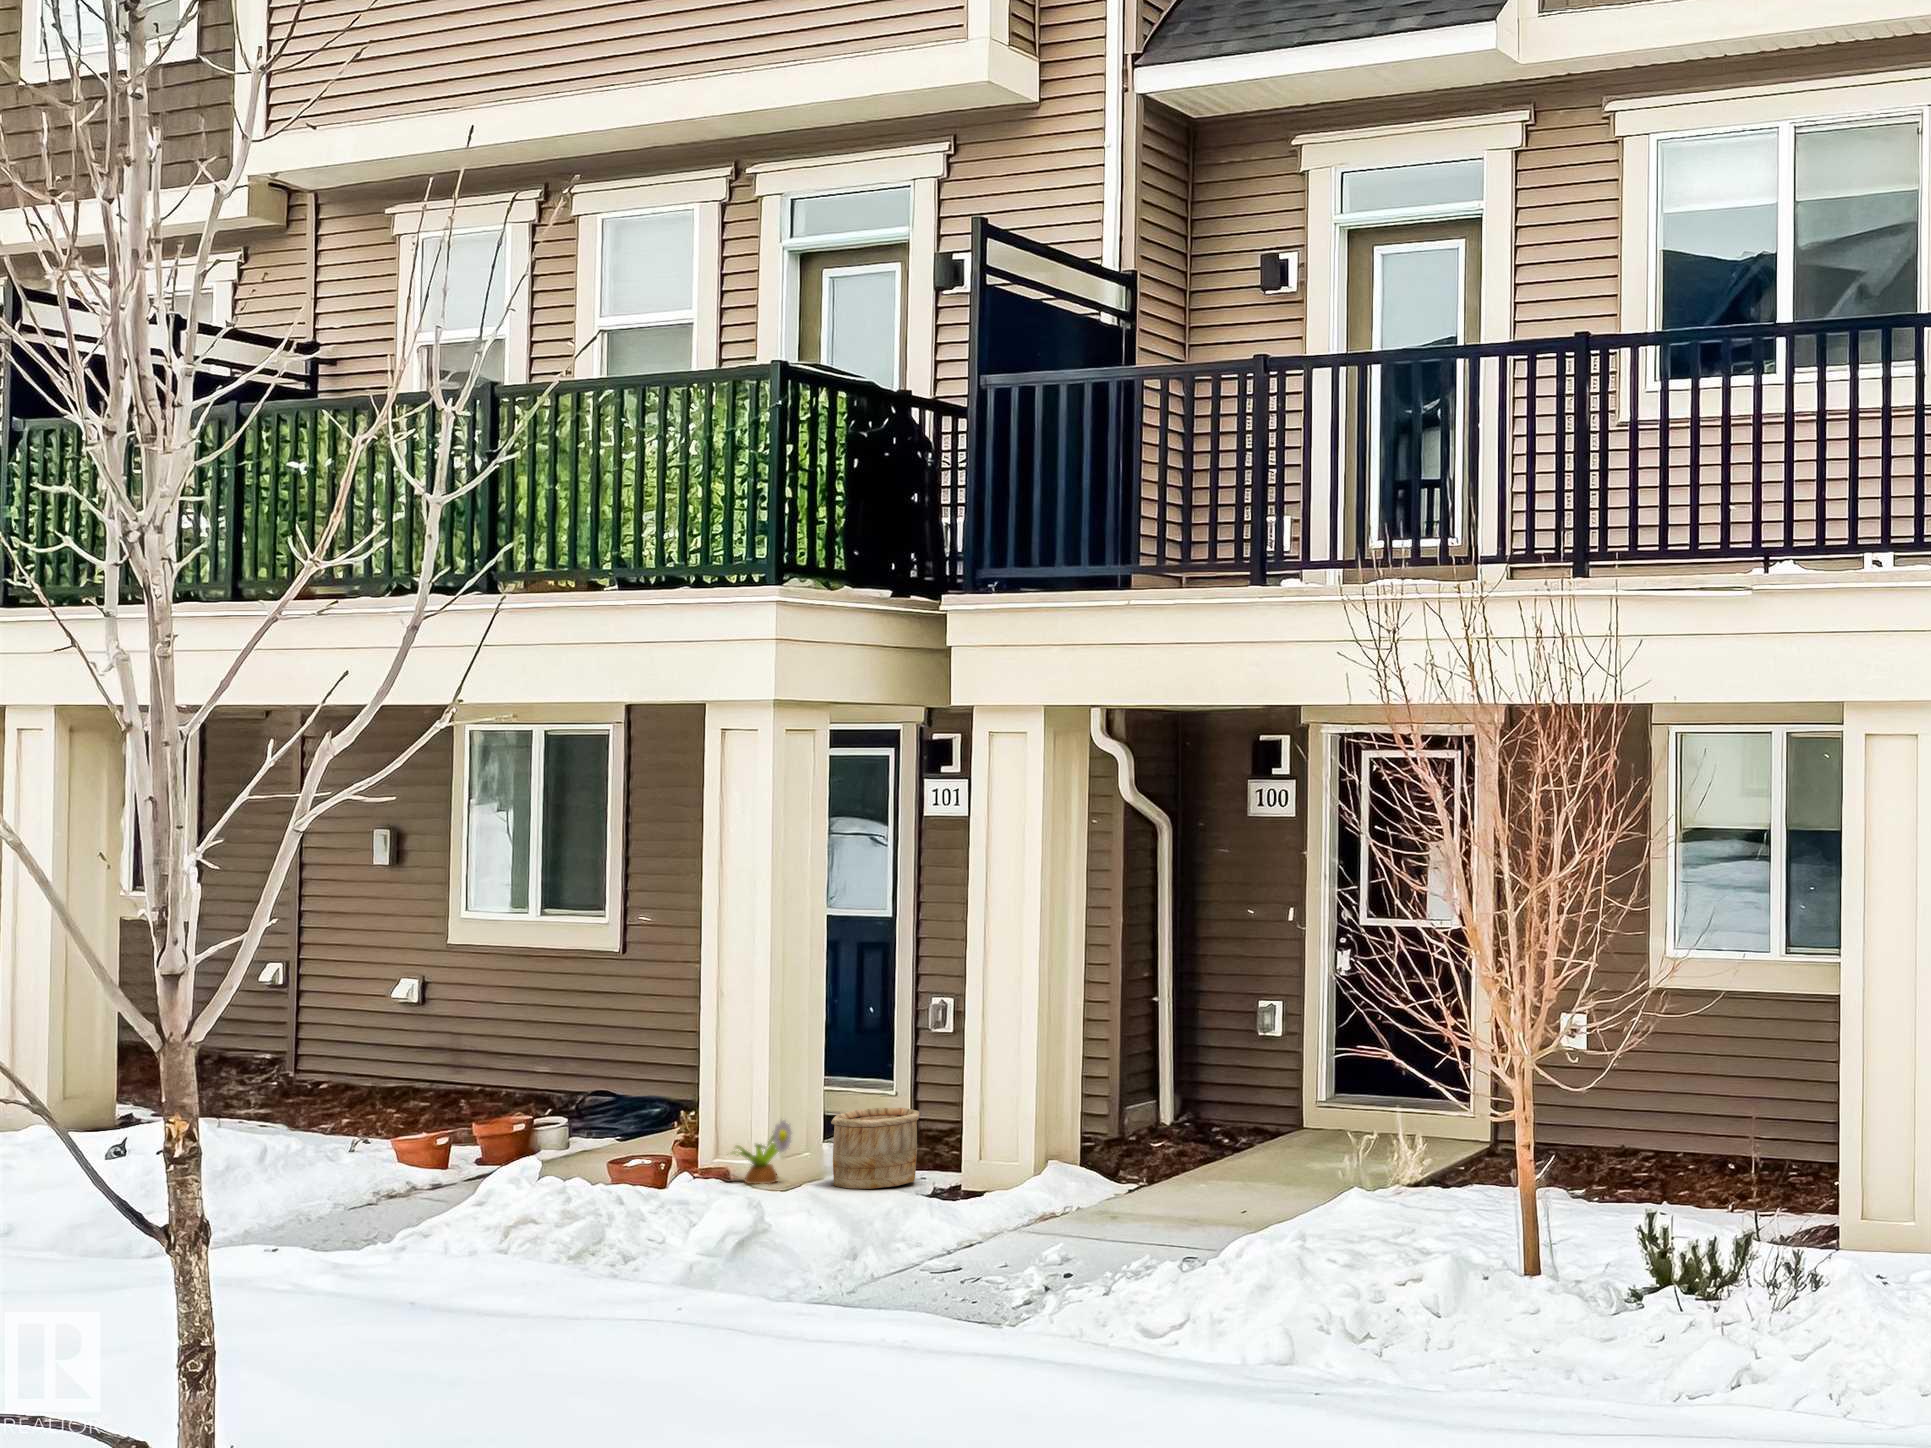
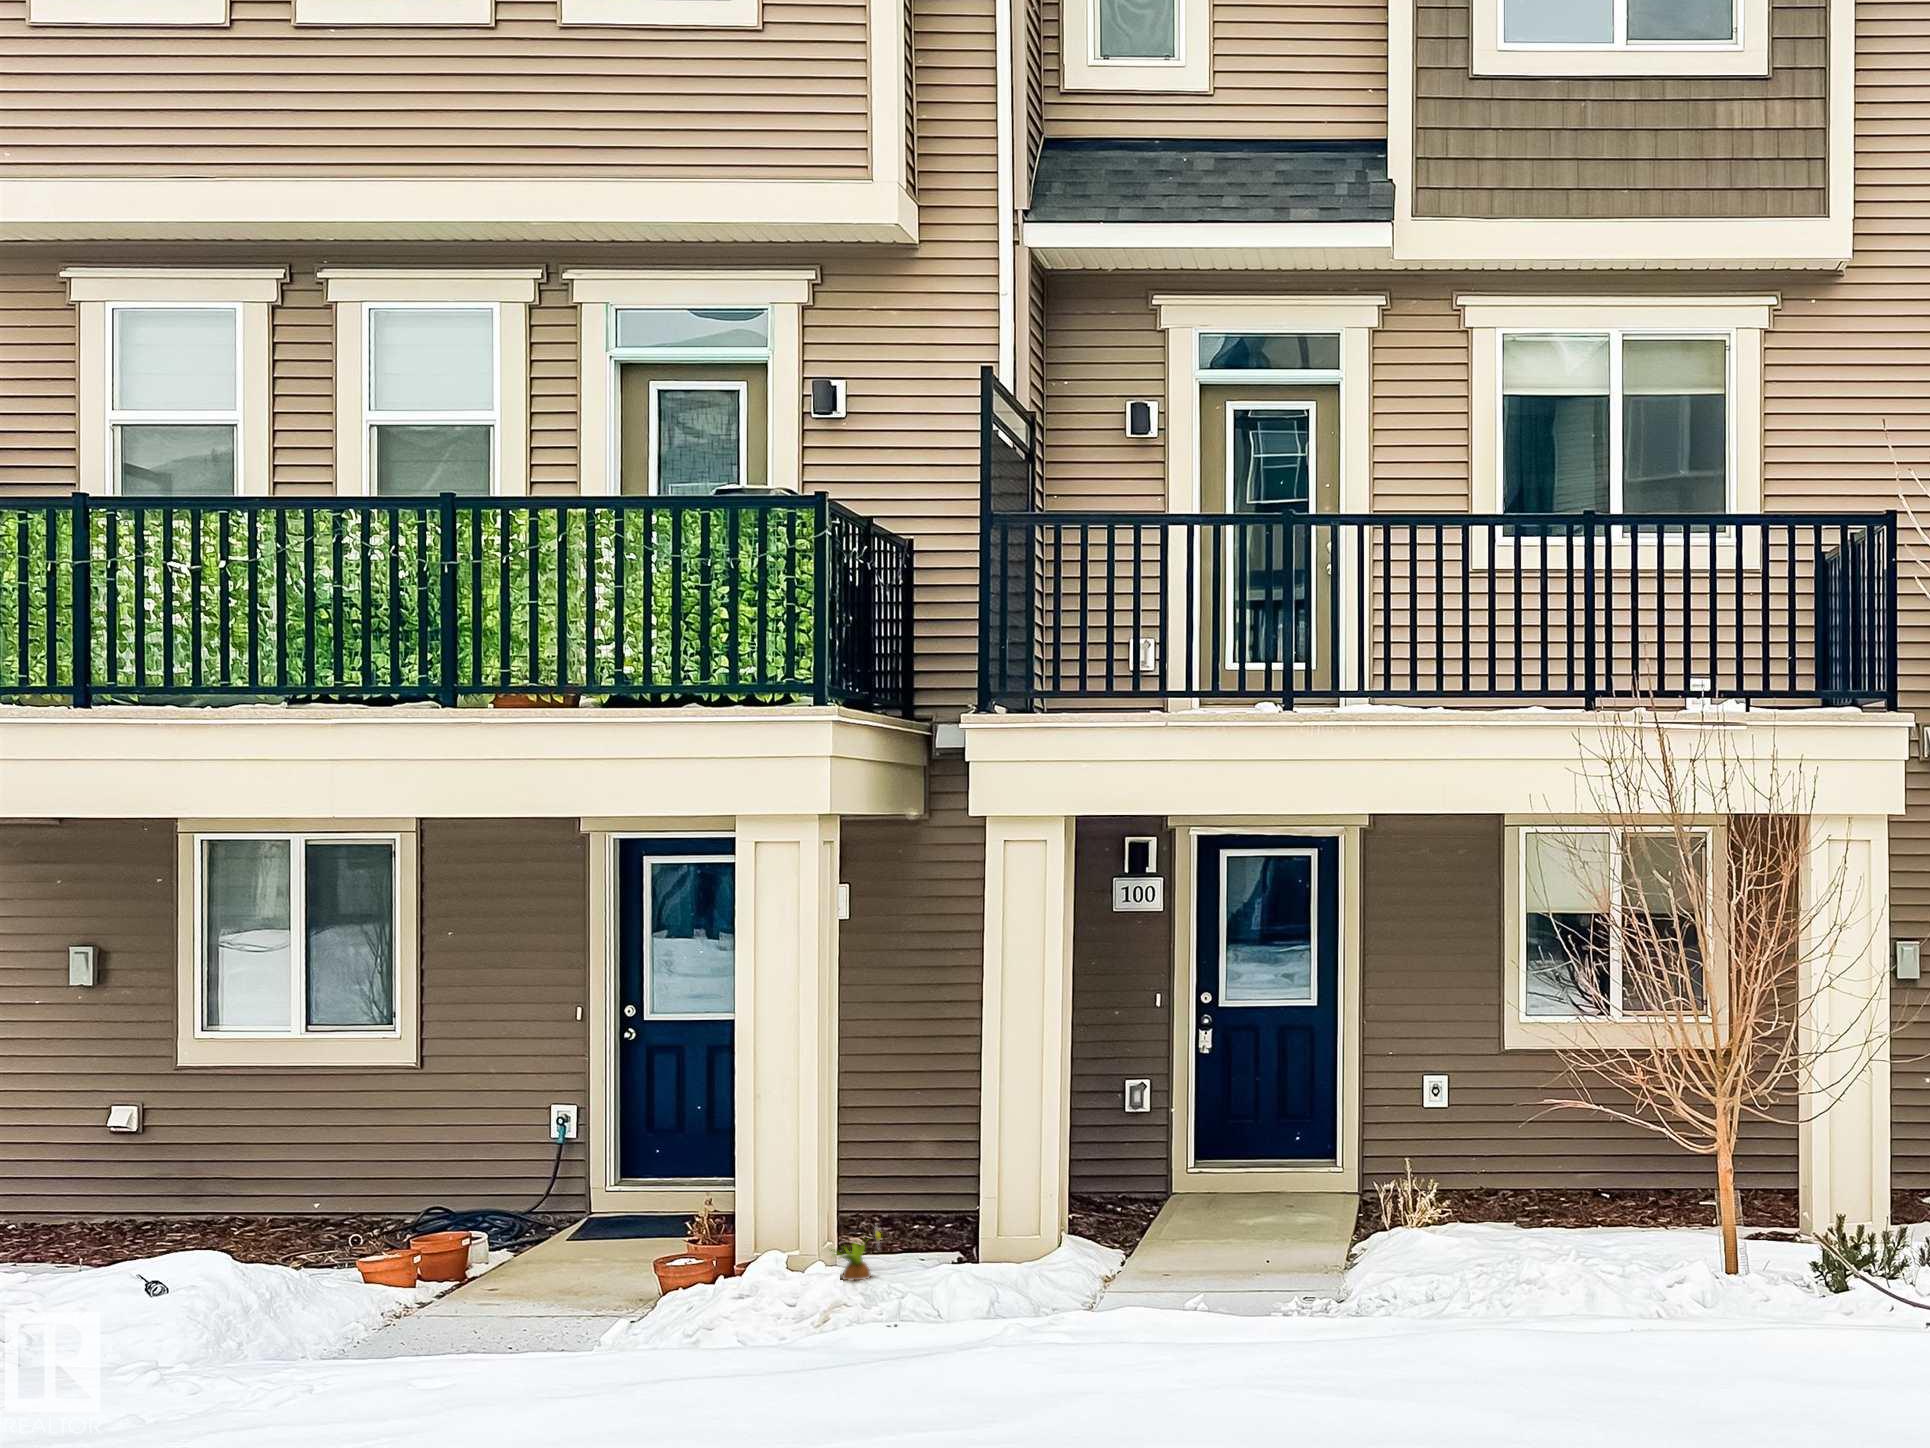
wooden bucket: present [831,1108,920,1189] -> none [917,1200,994,1275]

